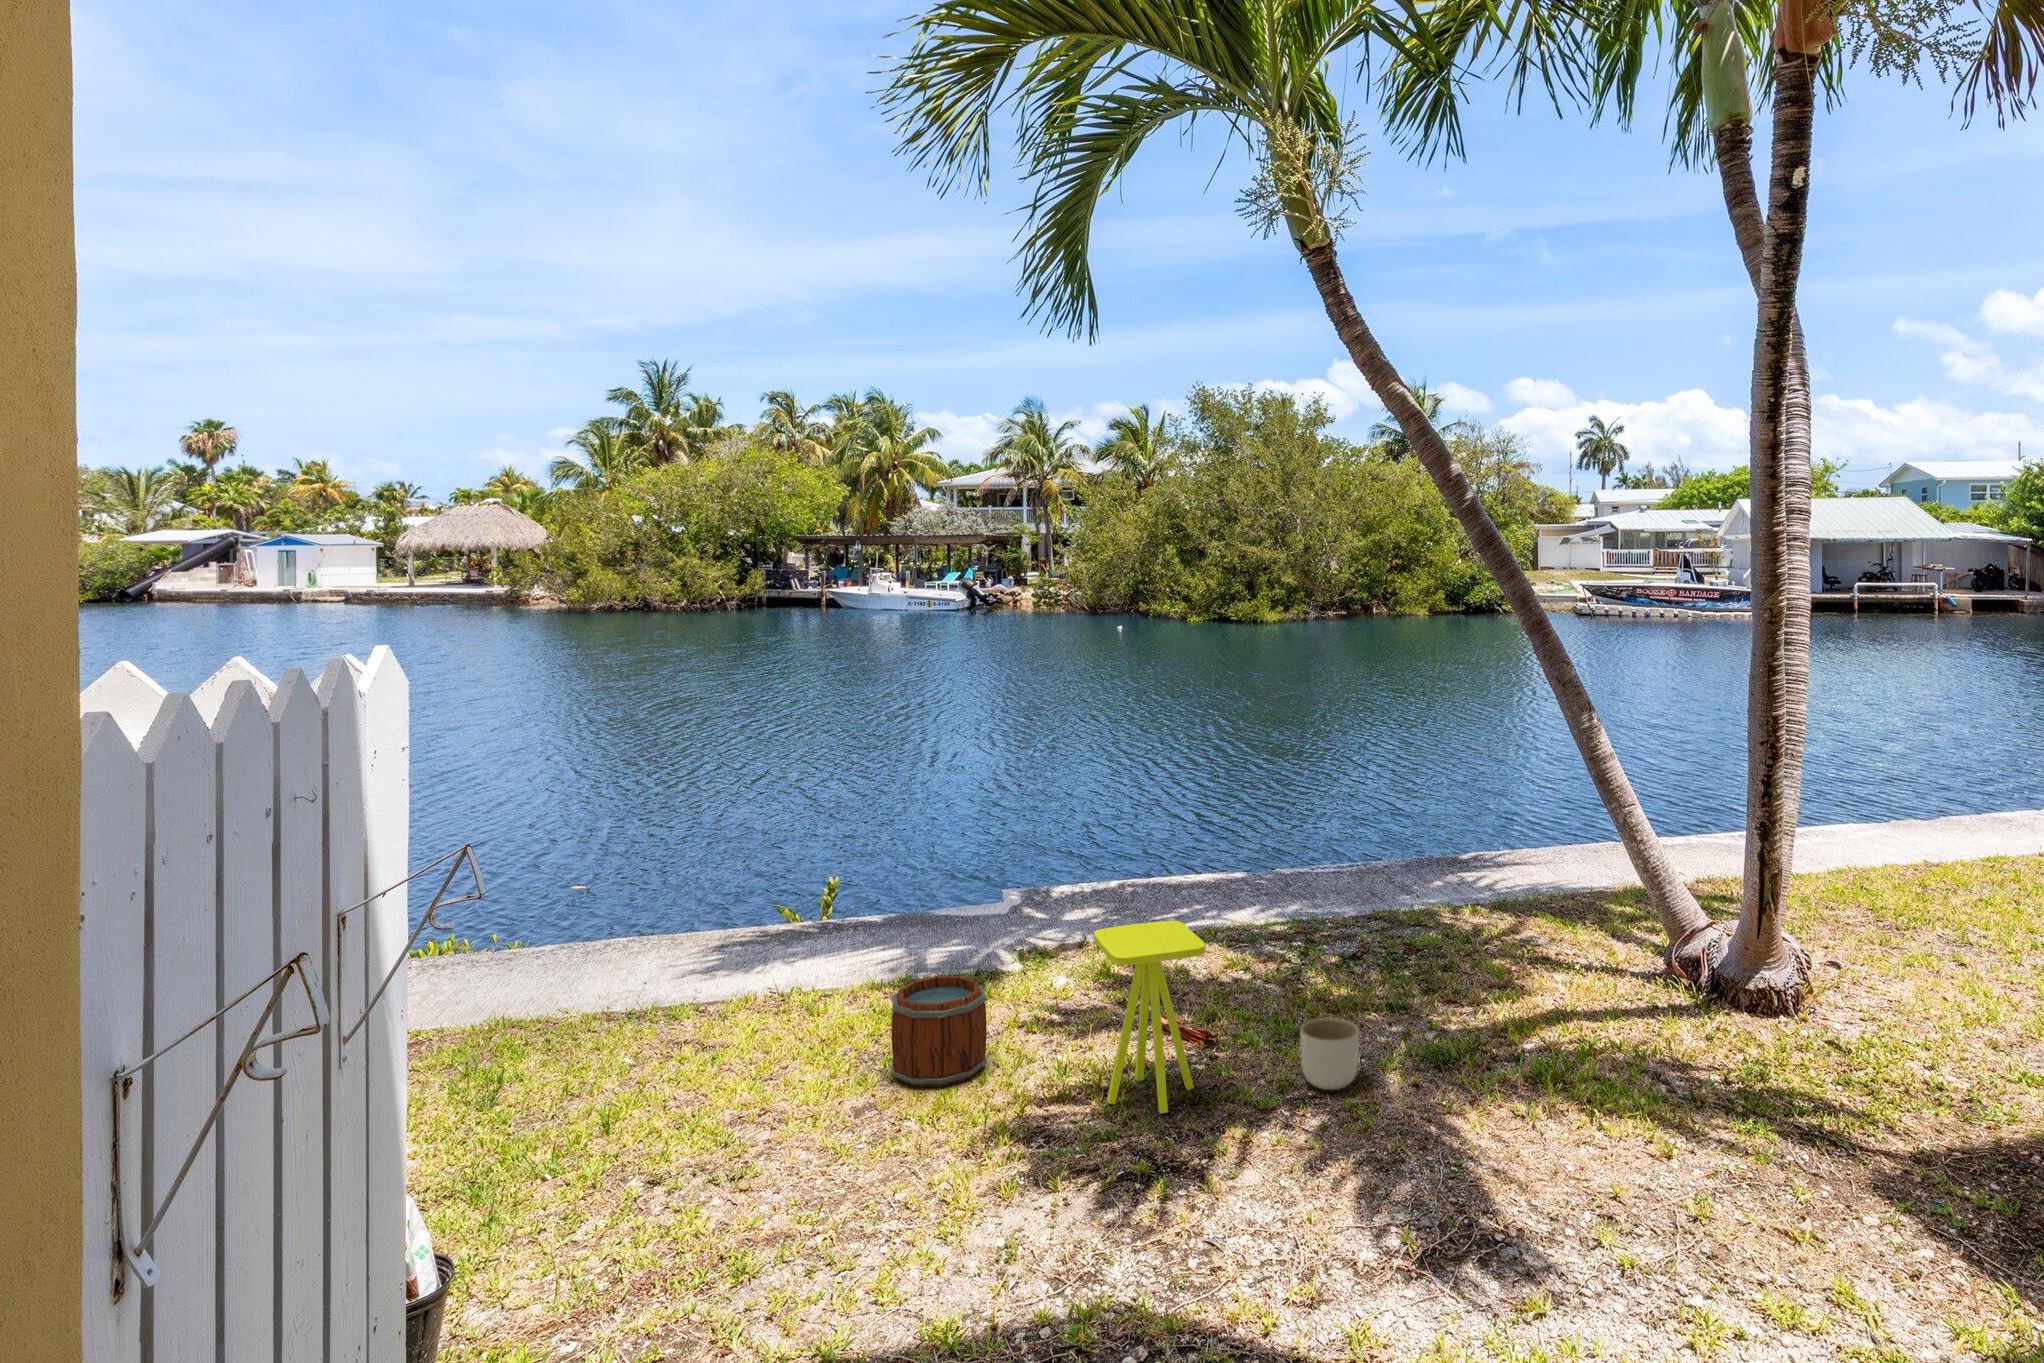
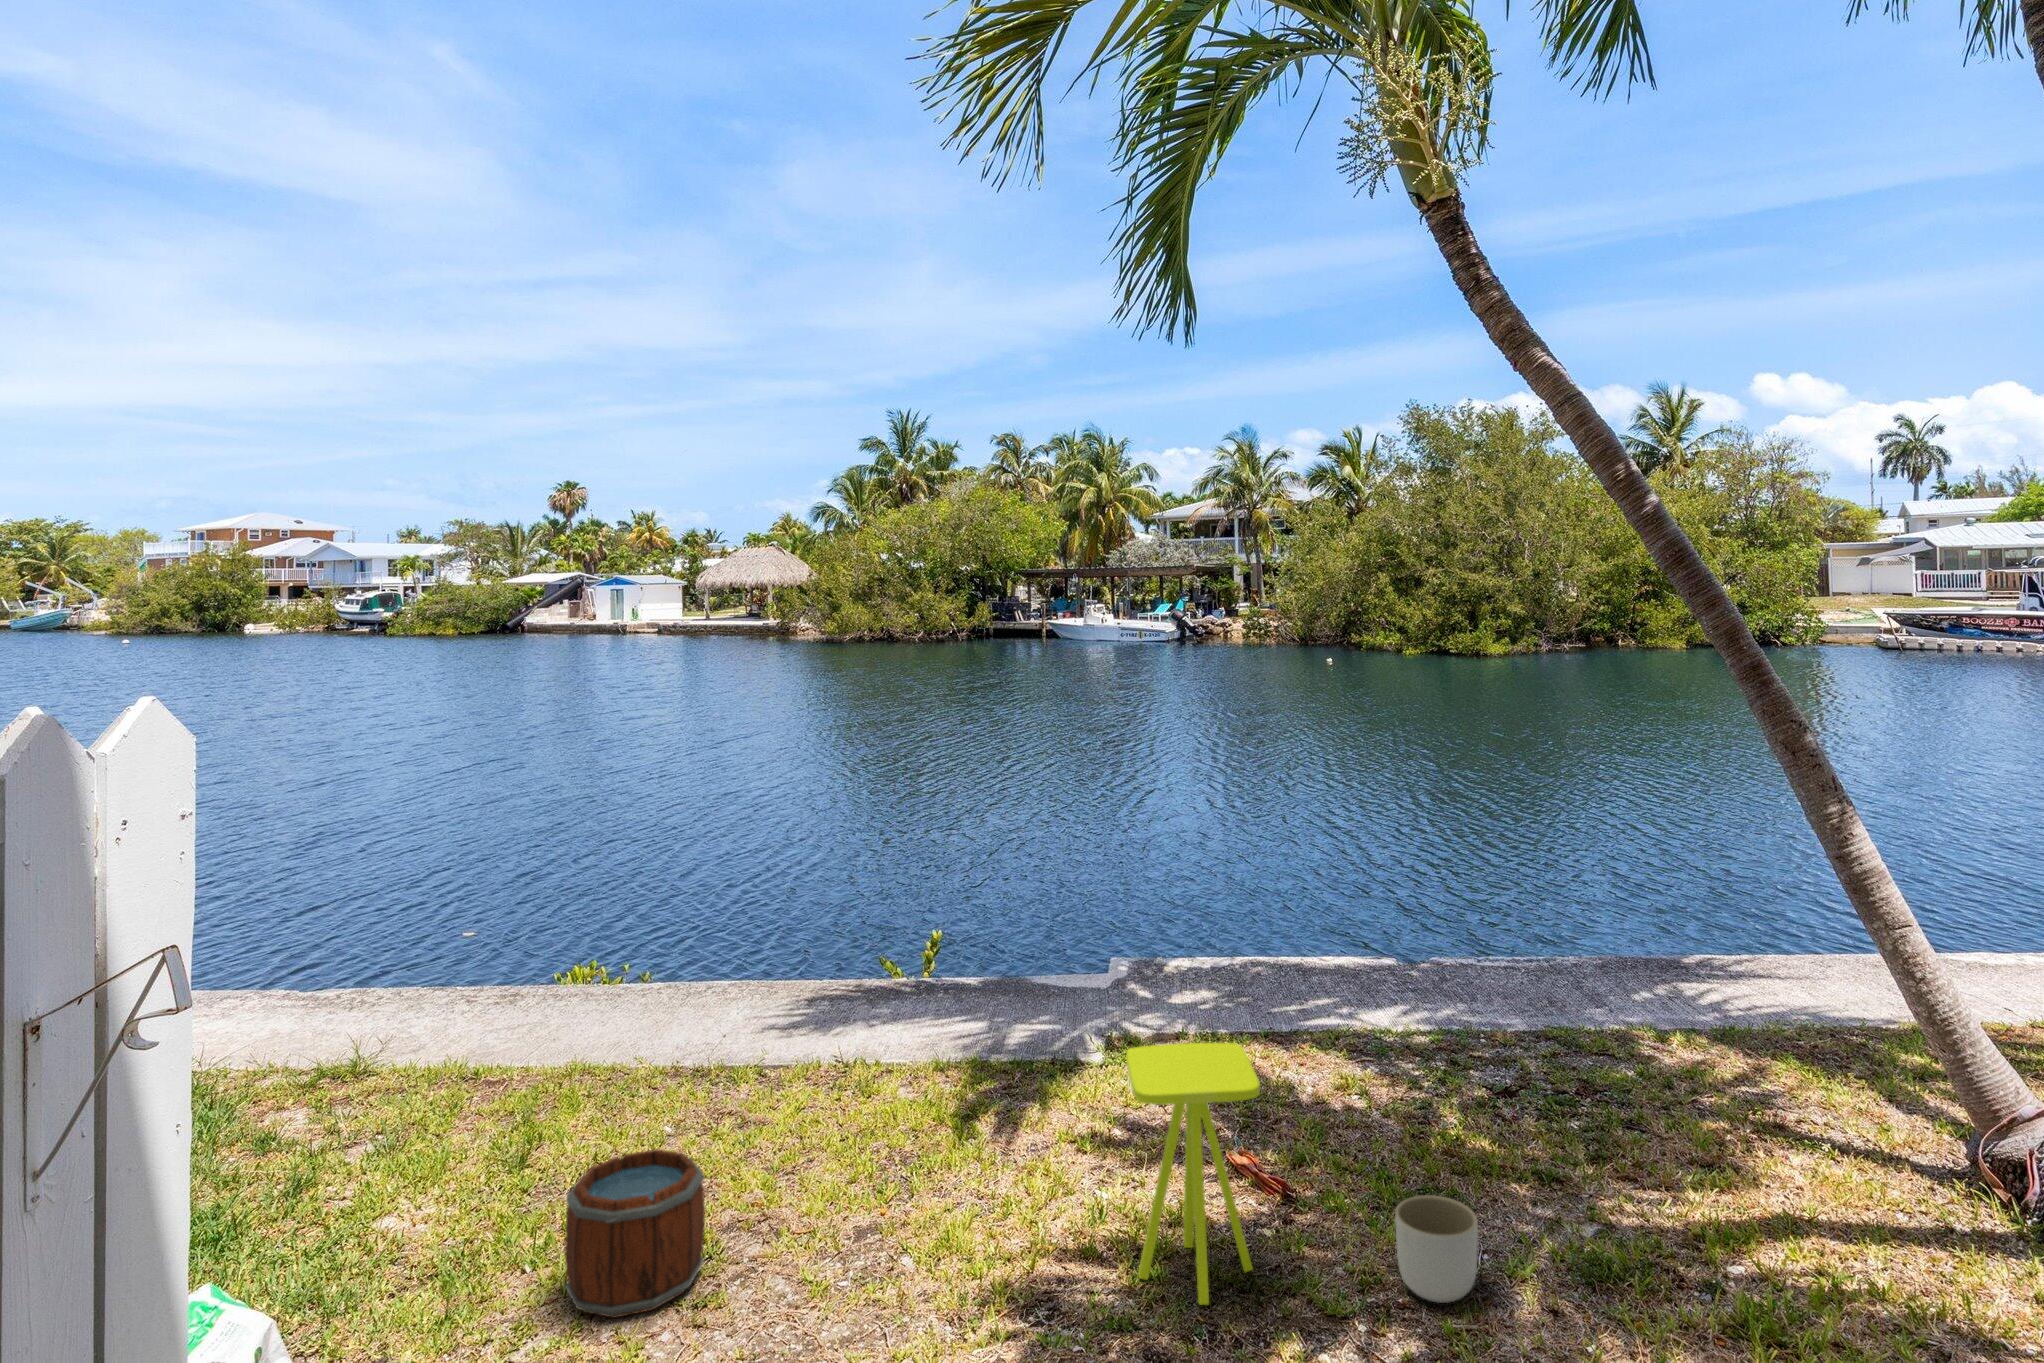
bucket: present [892,976,987,1087] -> present [565,1149,705,1318]

